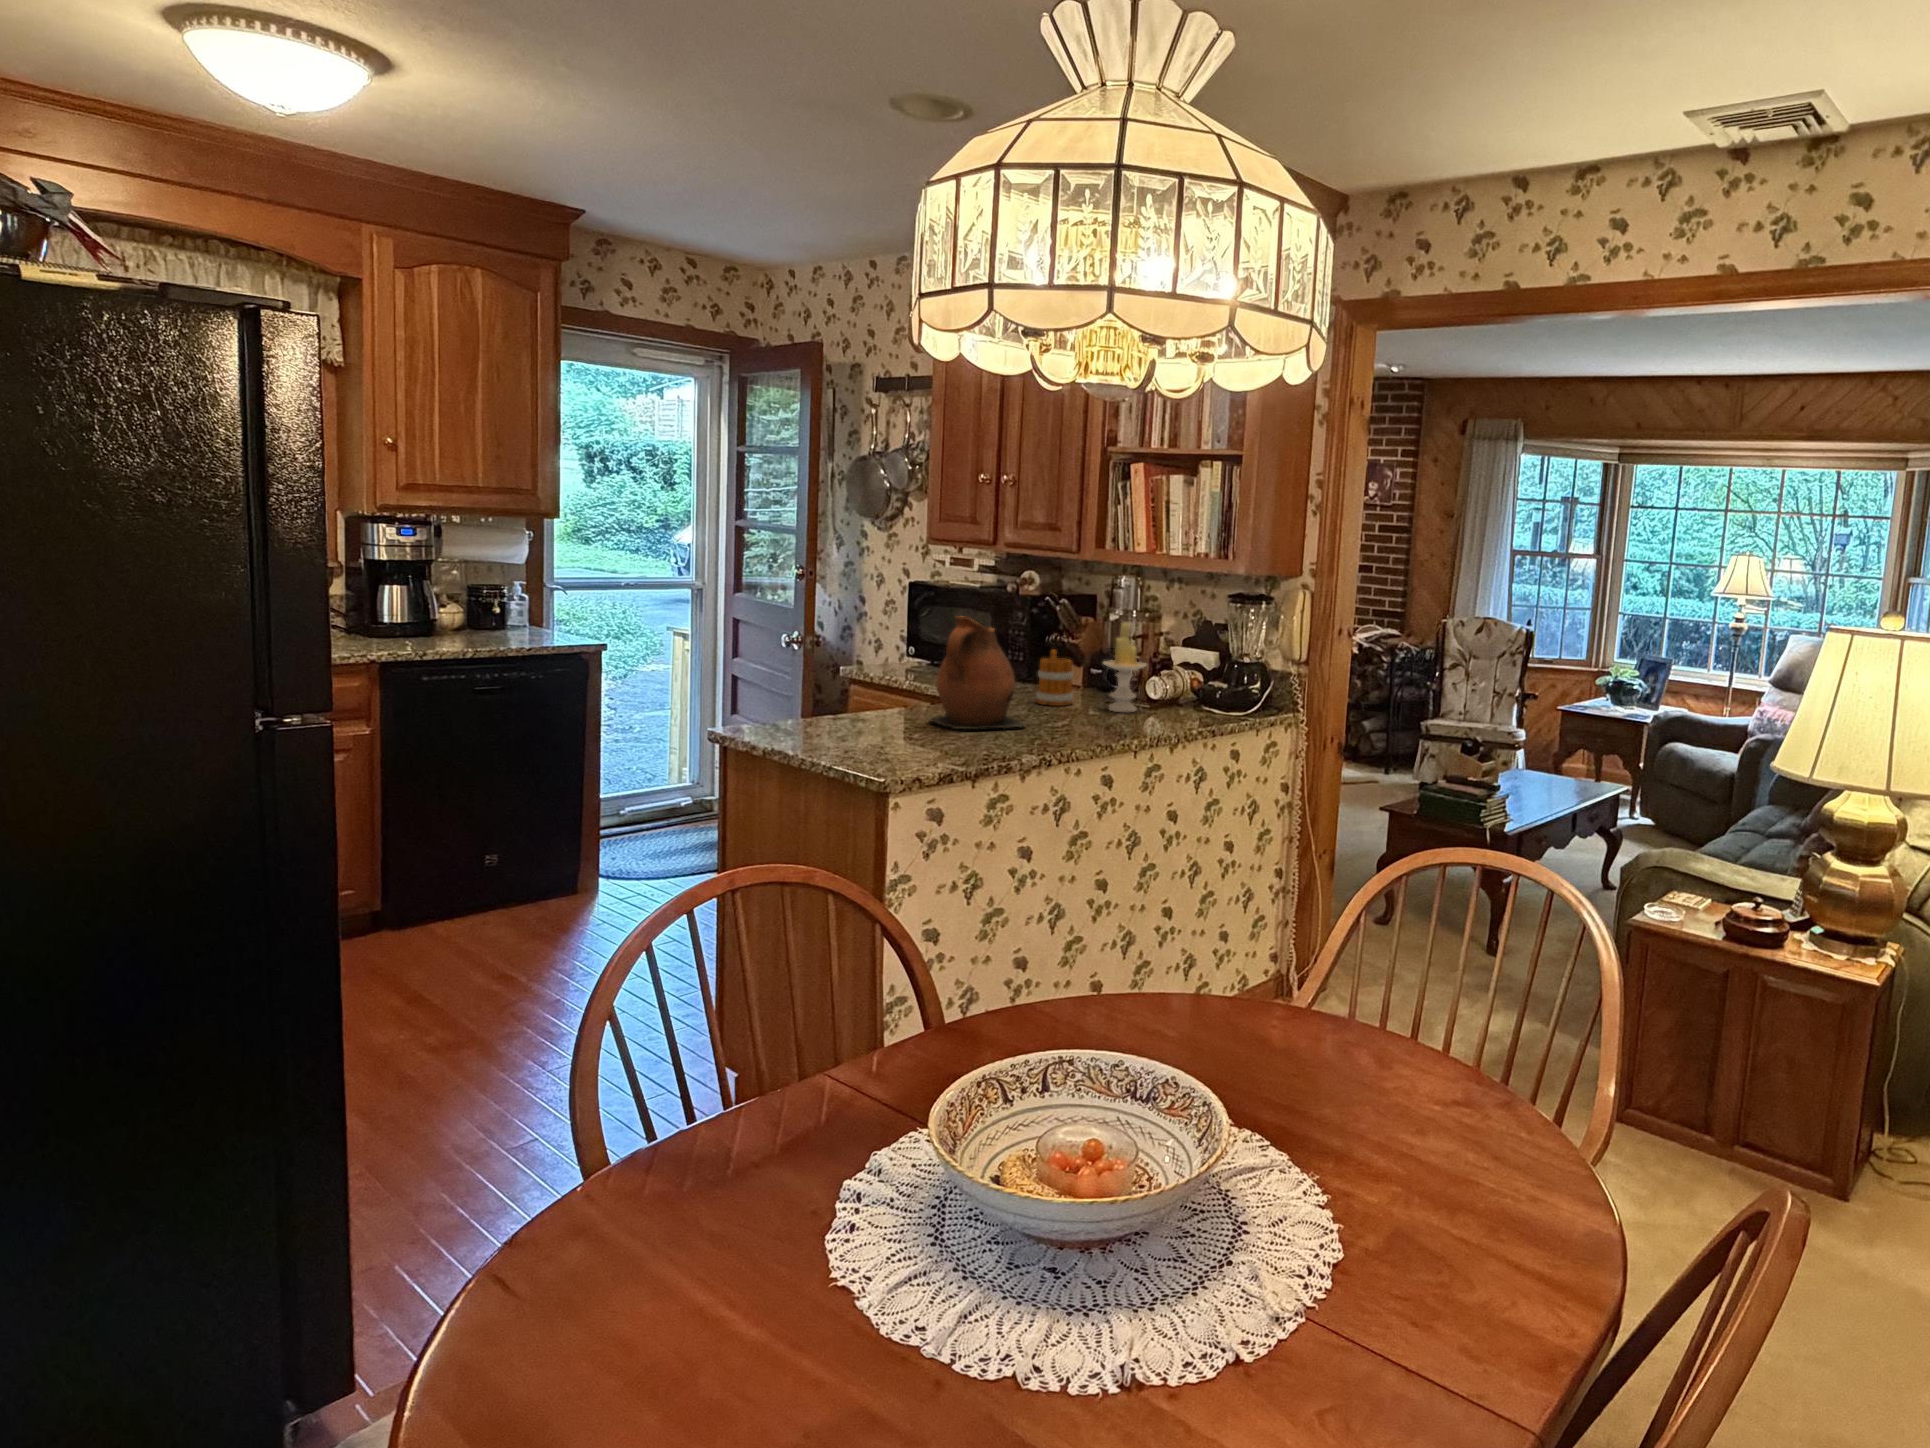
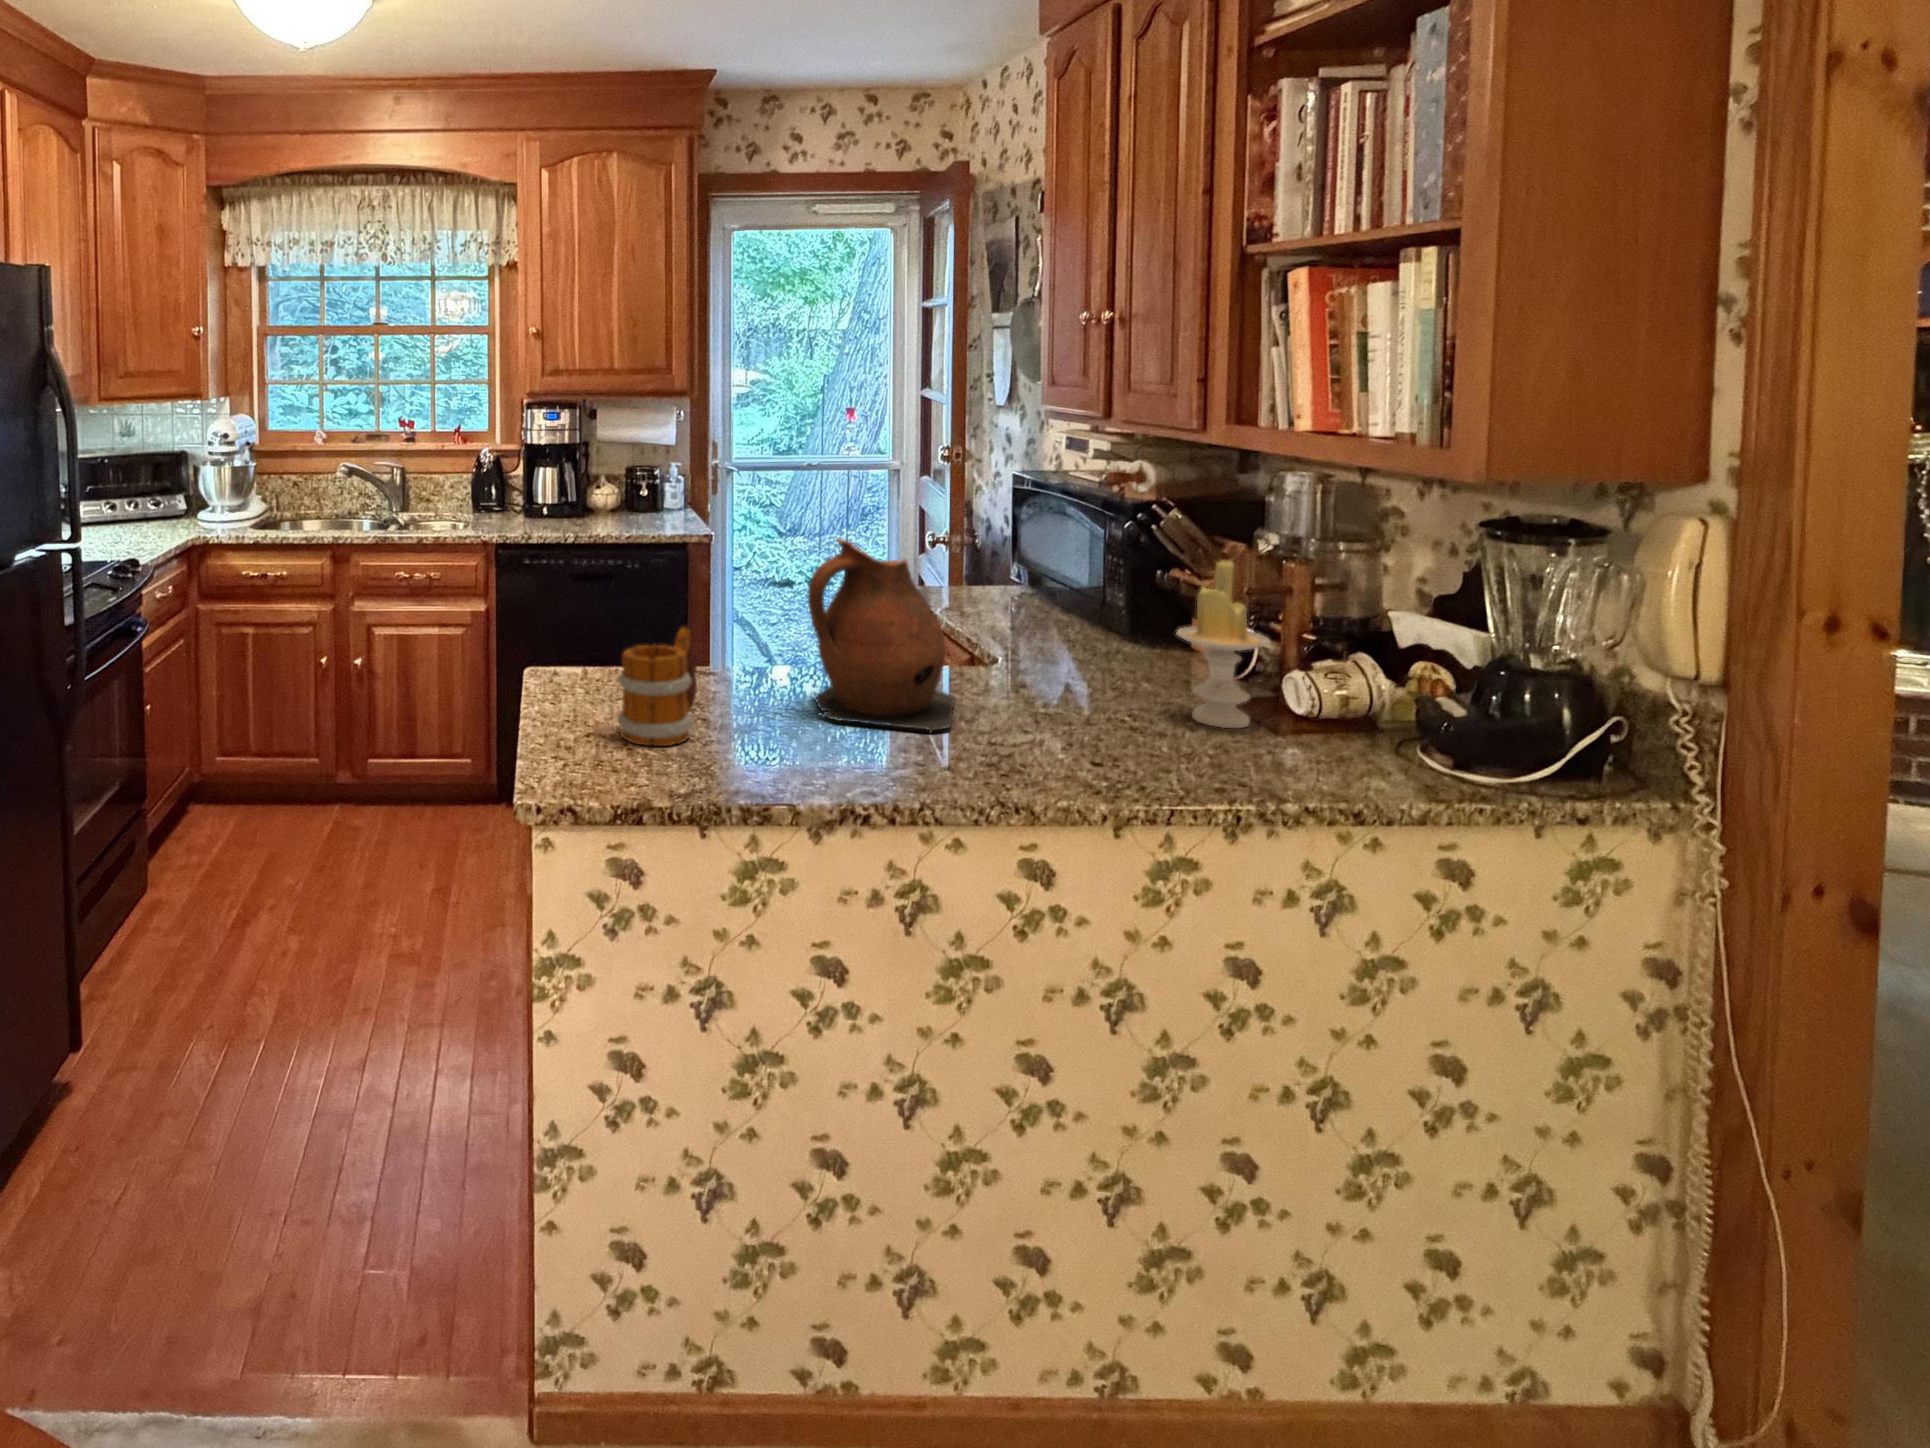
mug: present [1036,649,1073,706] -> present [617,627,697,746]

